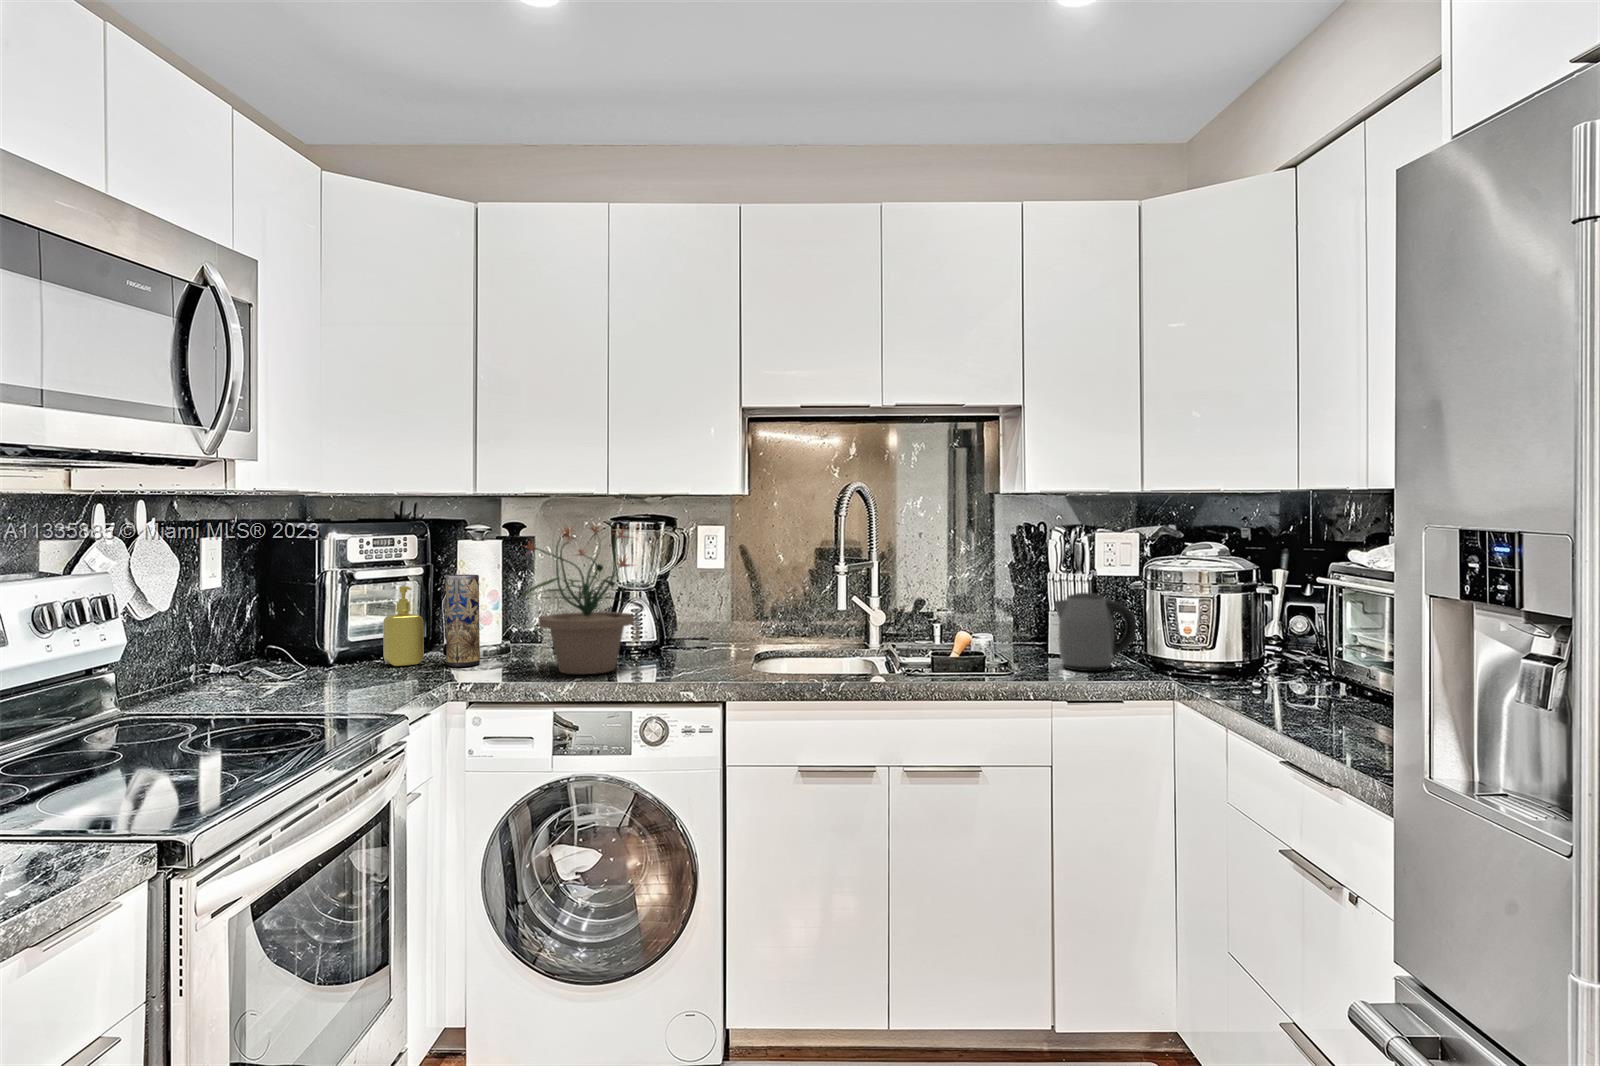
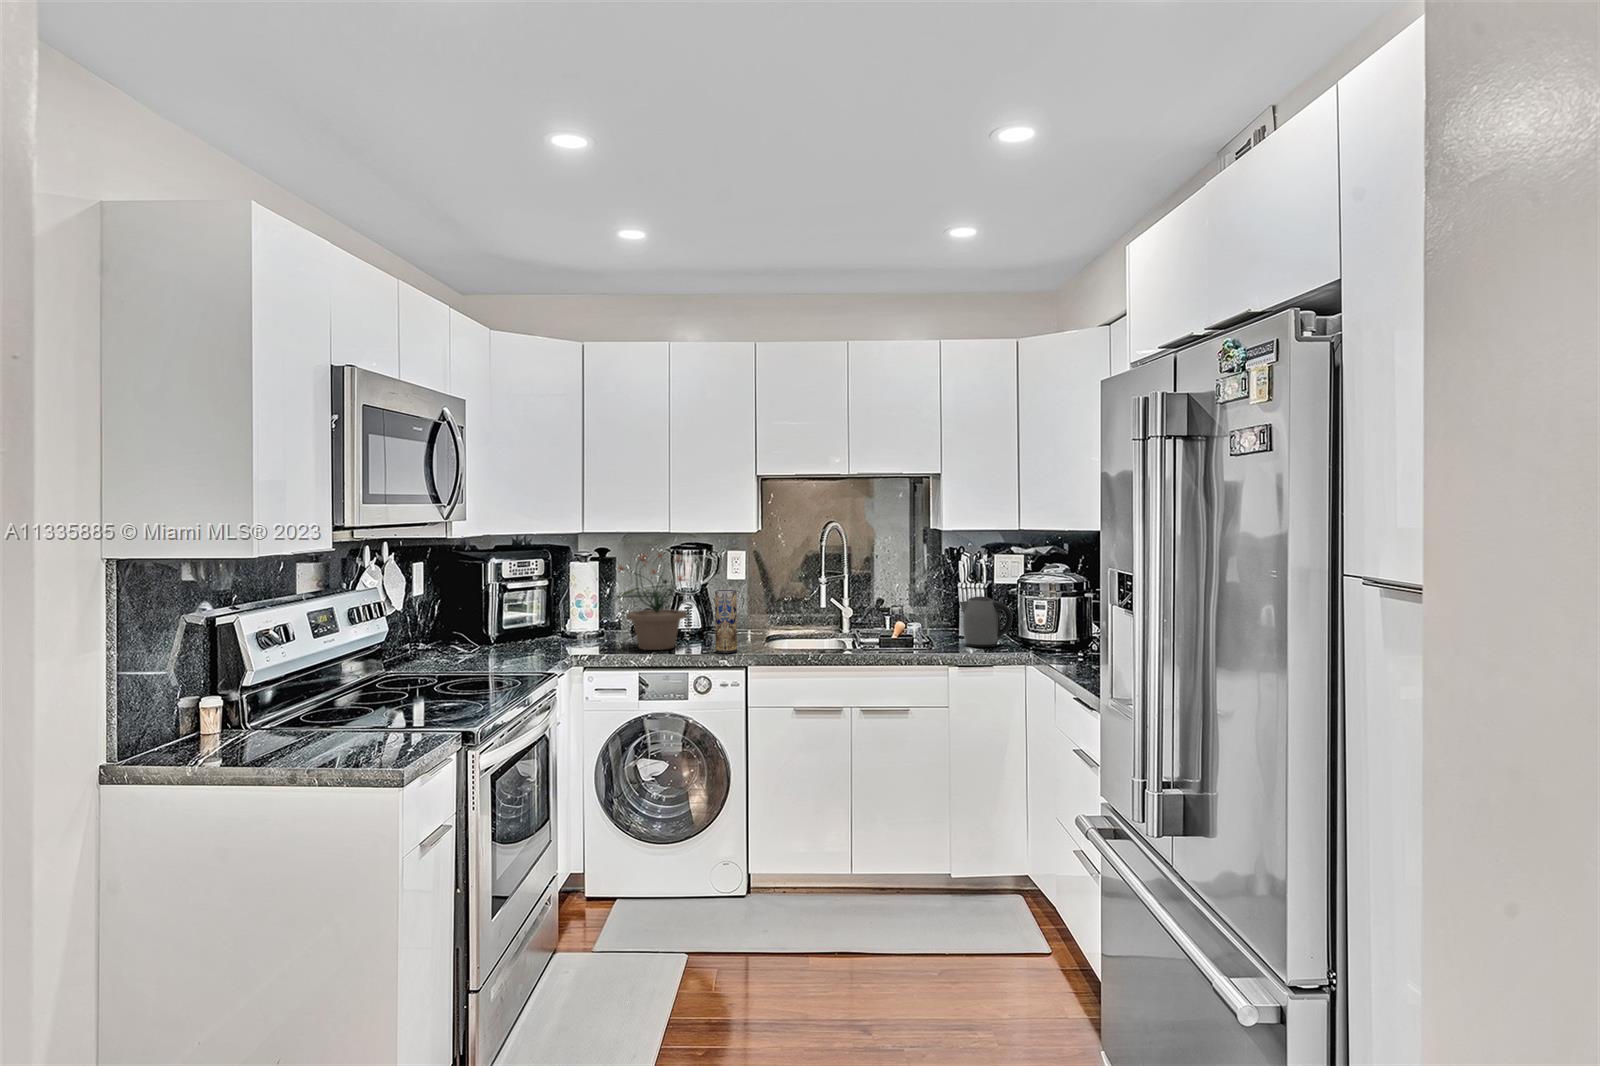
vase: present [446,575,480,667] -> present [715,590,737,653]
soap dispenser: present [383,586,424,666] -> none [524,593,550,645]

